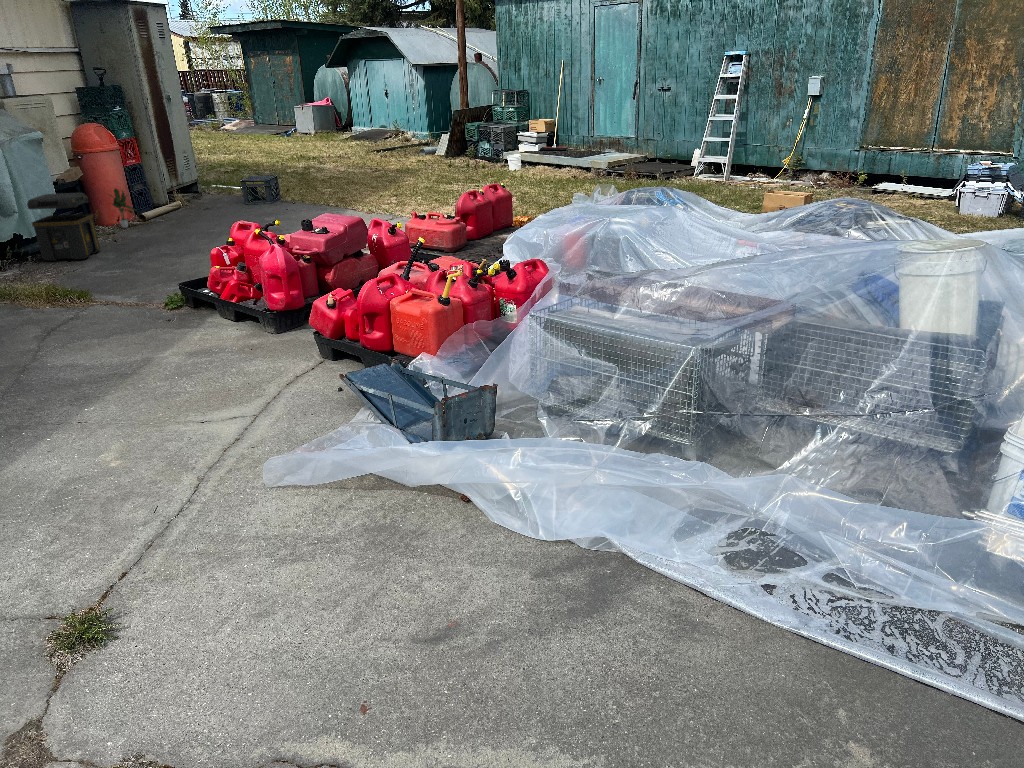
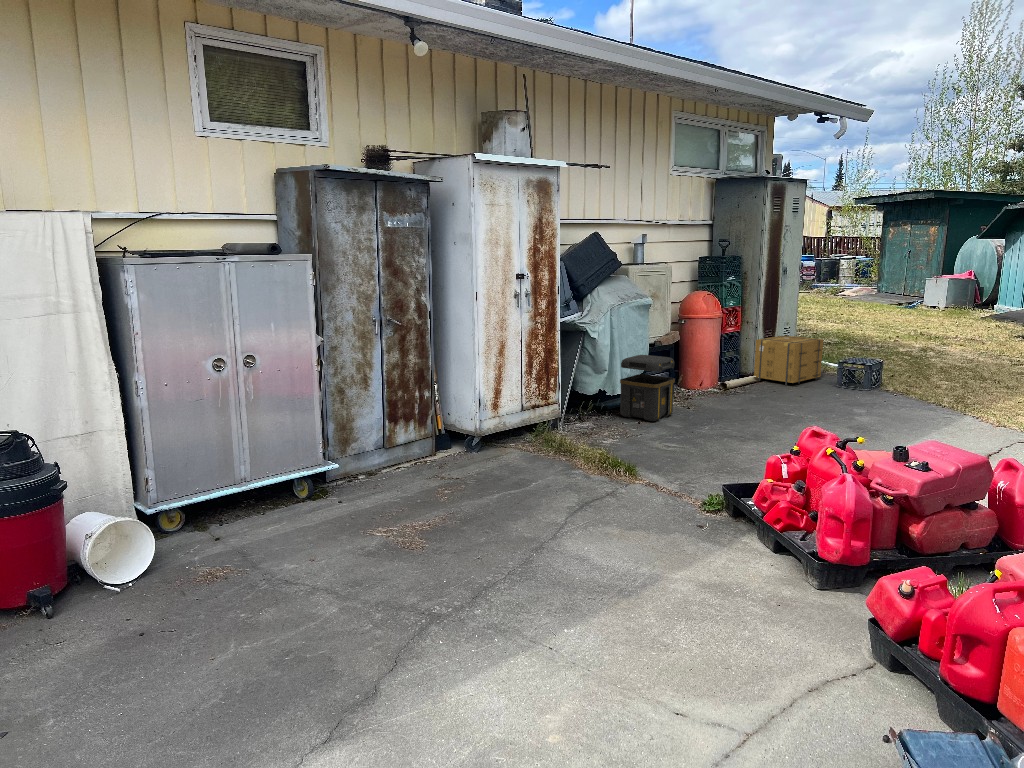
cardboard box: none [160,164,229,211] -> present [754,335,823,385]
potted plant: present [111,189,138,228] -> none [697,354,722,393]

